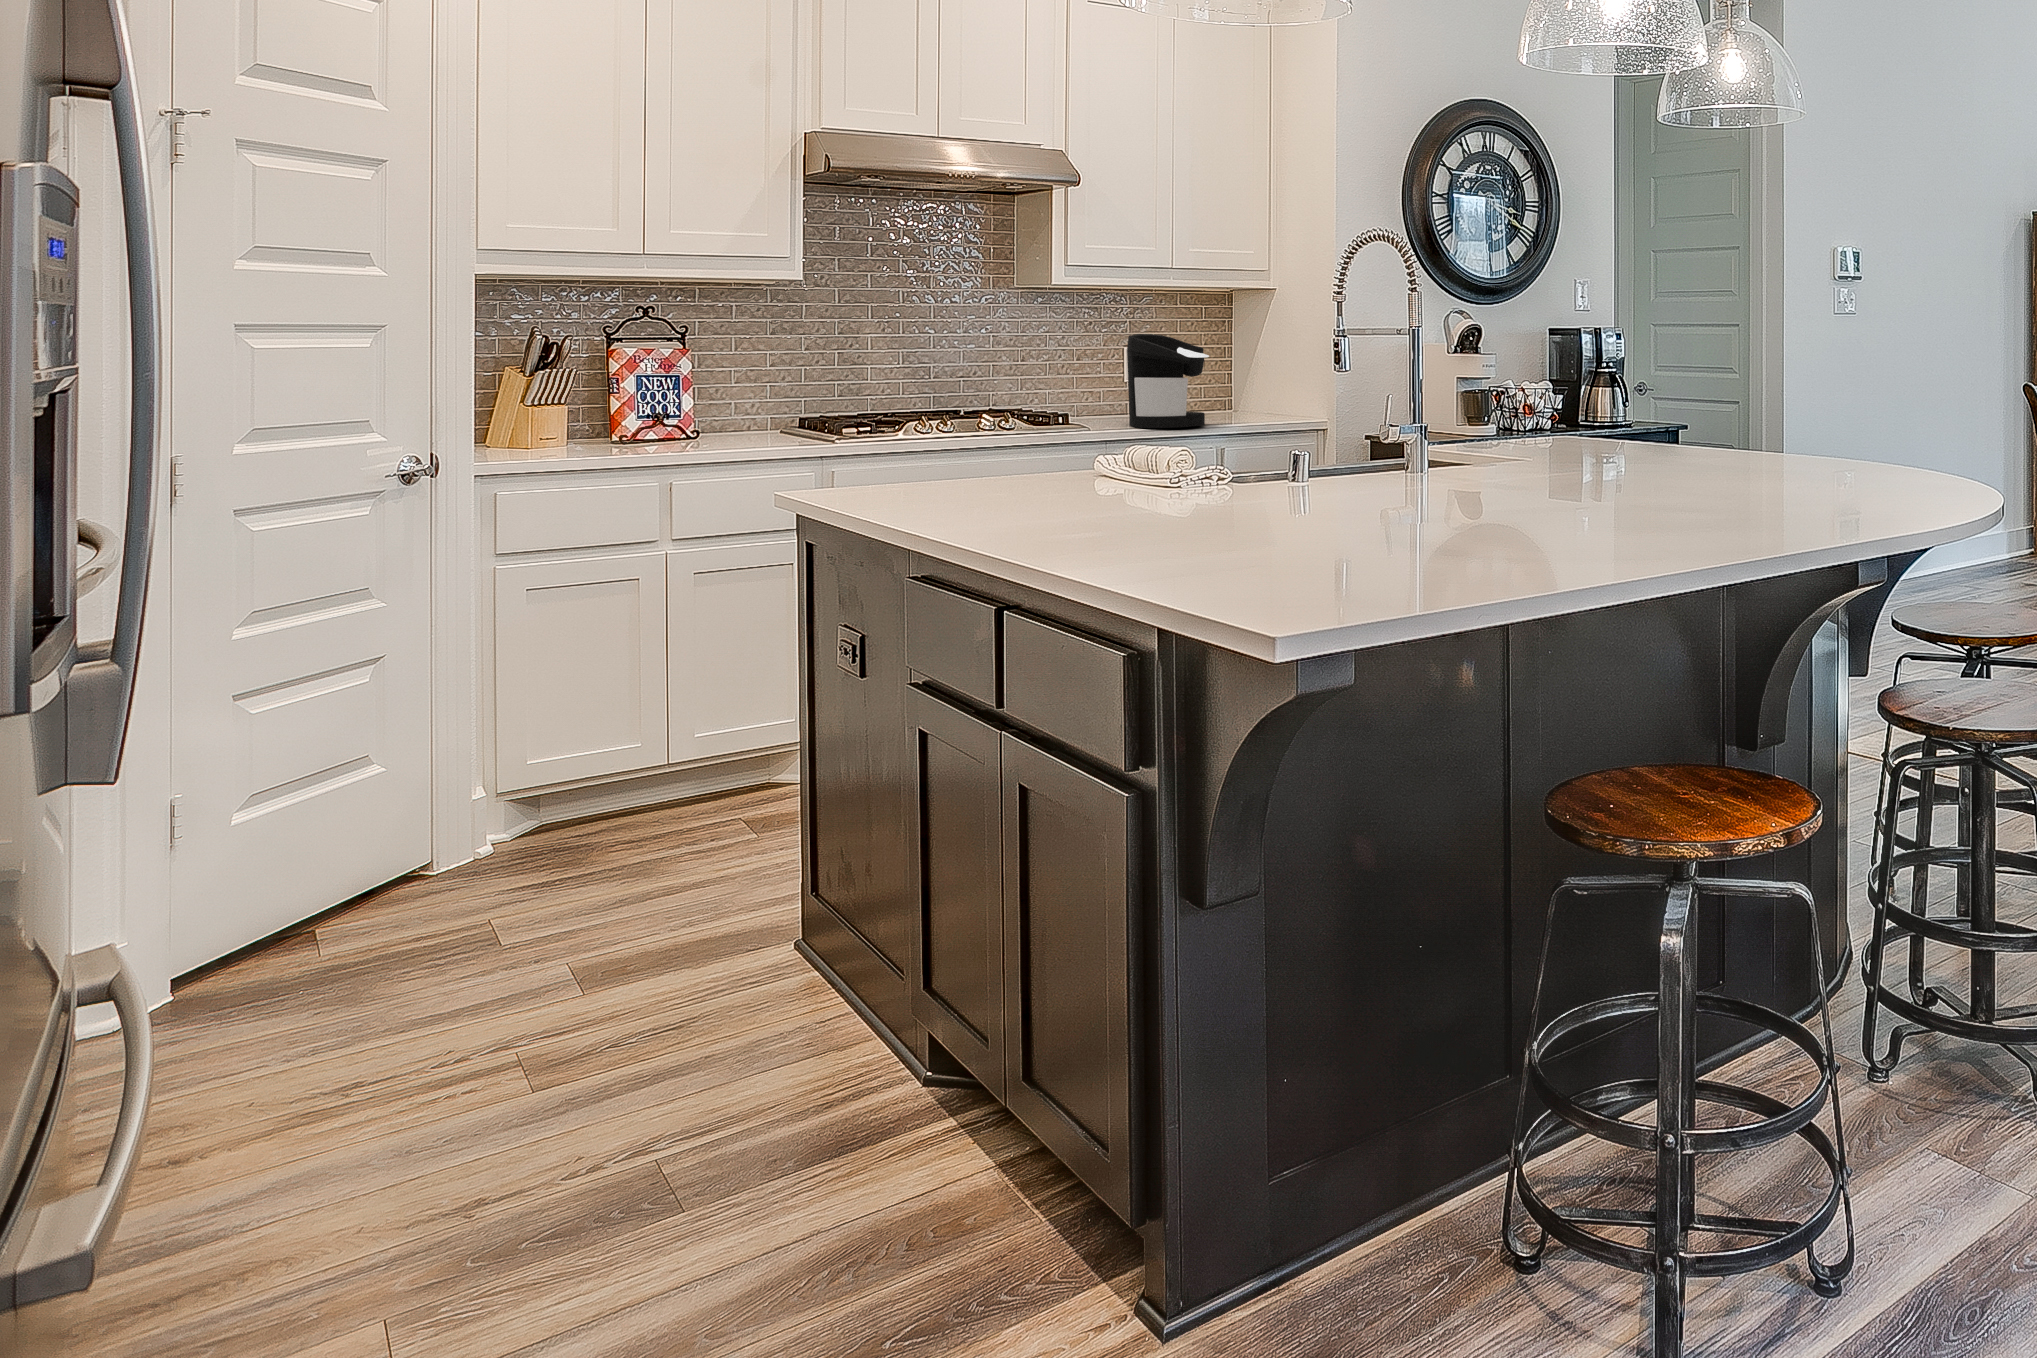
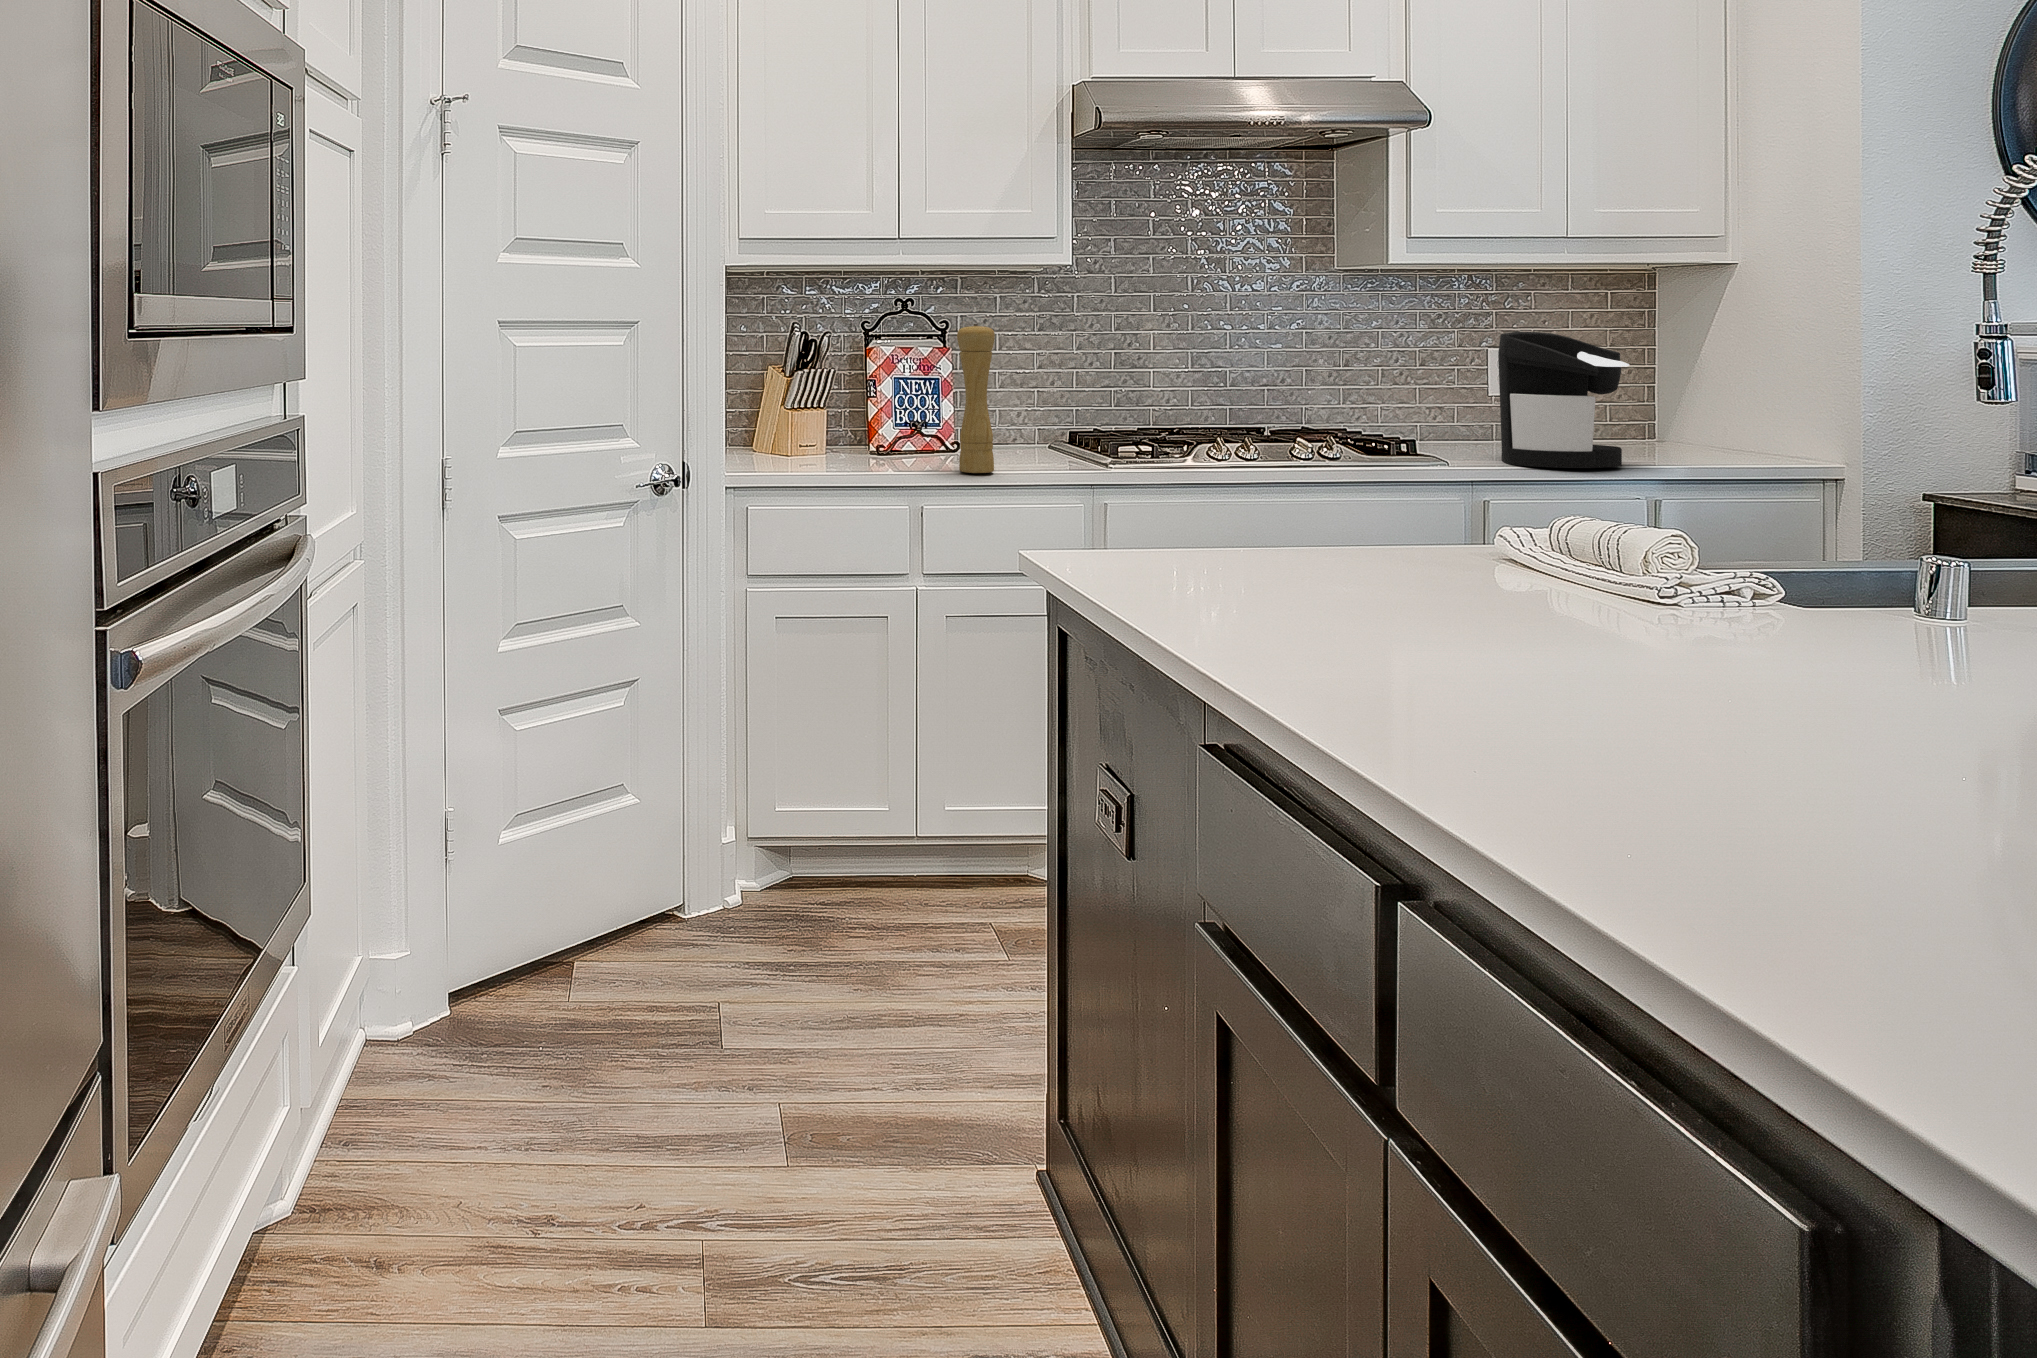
pepper mill: none [705,328,740,451] -> present [957,324,995,473]

